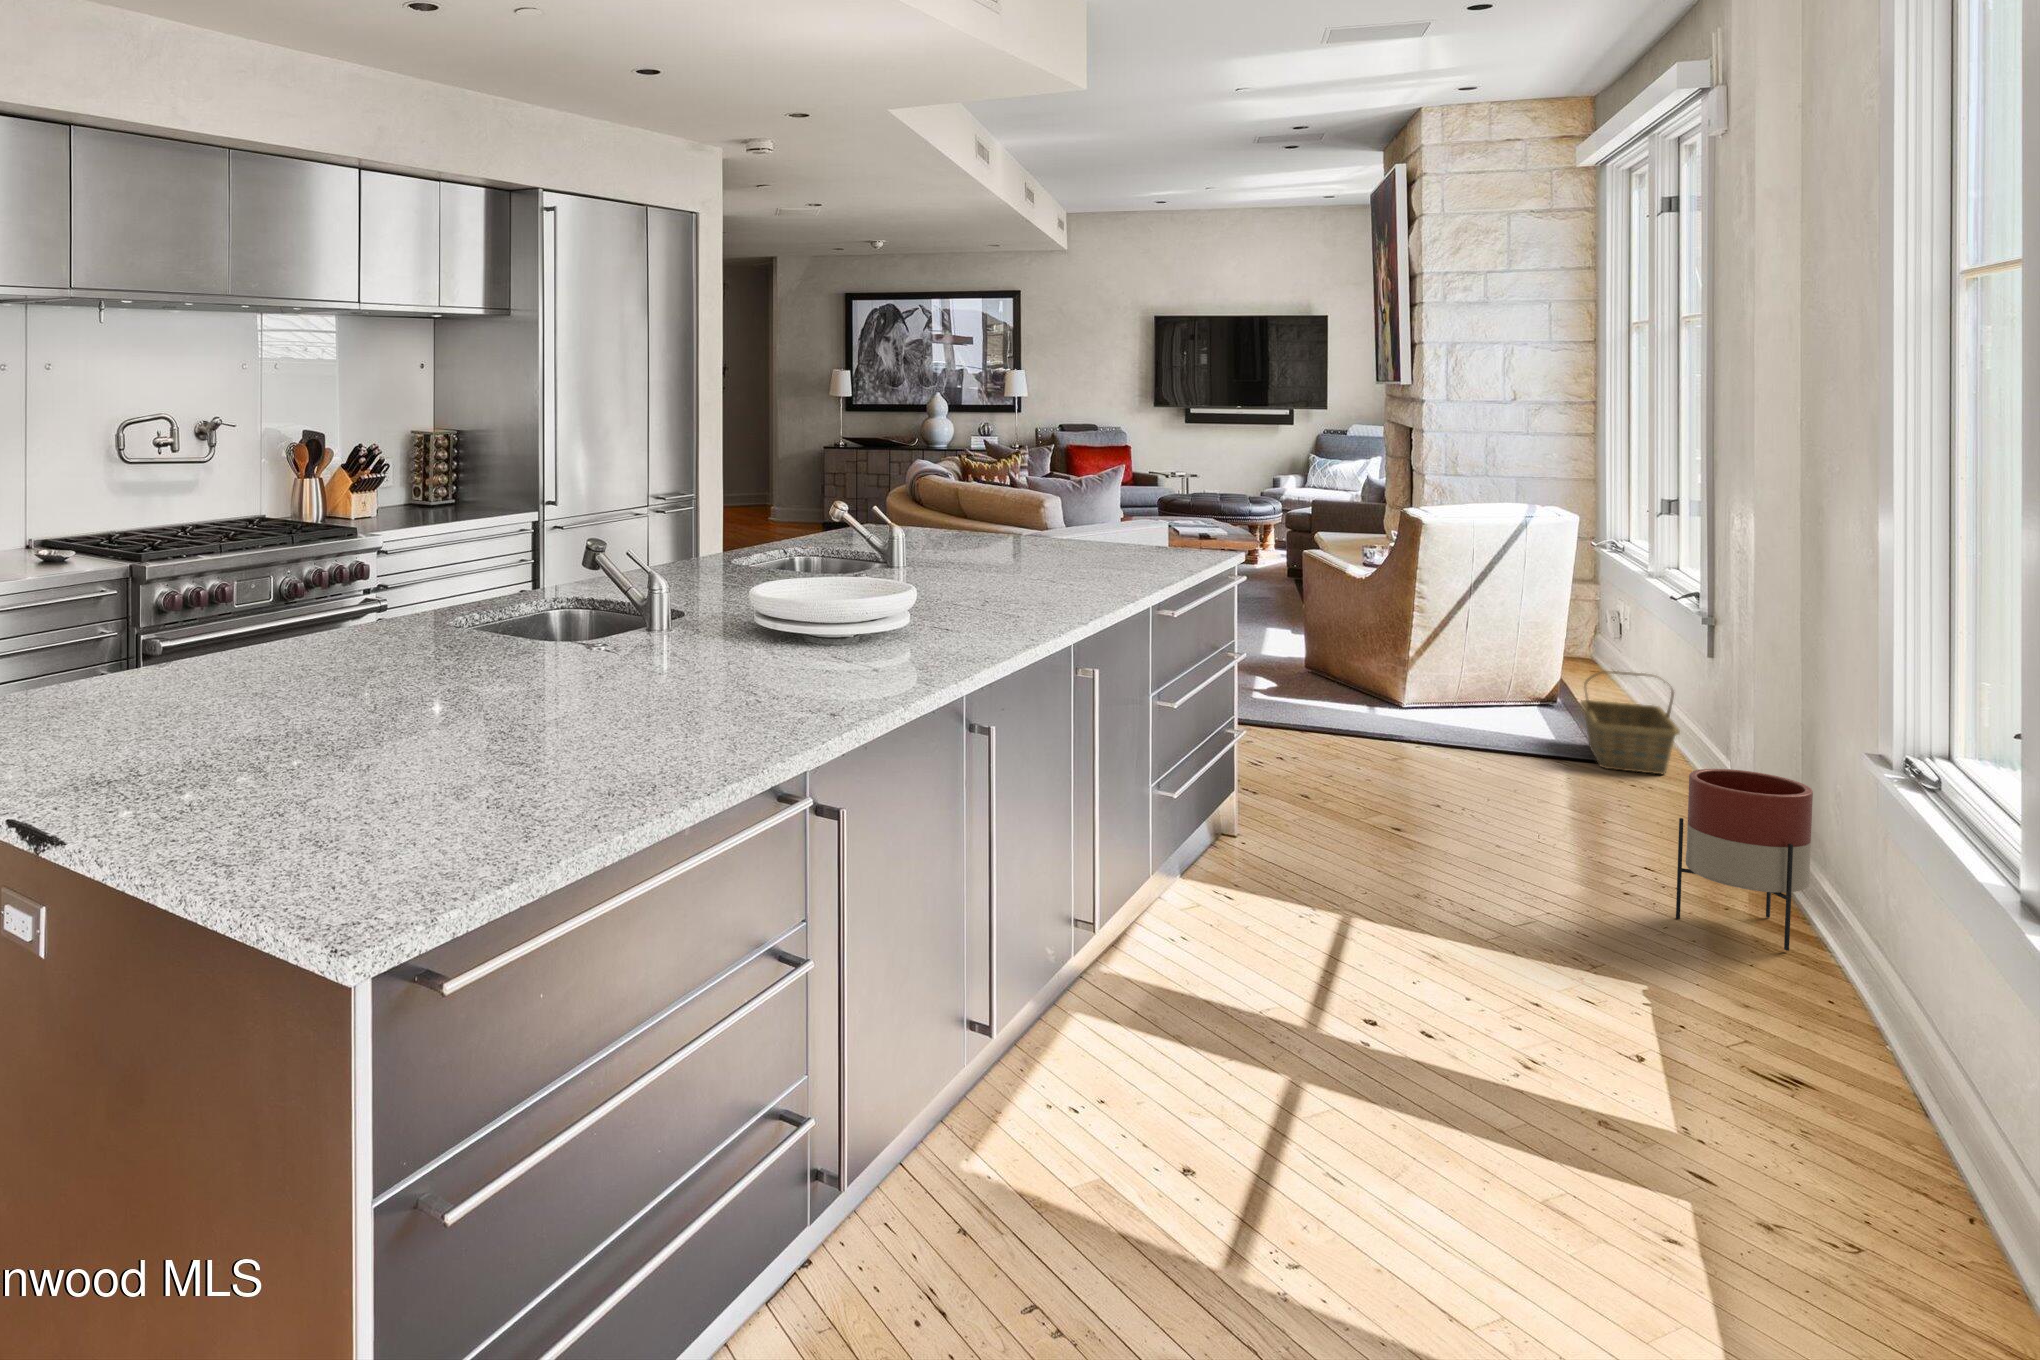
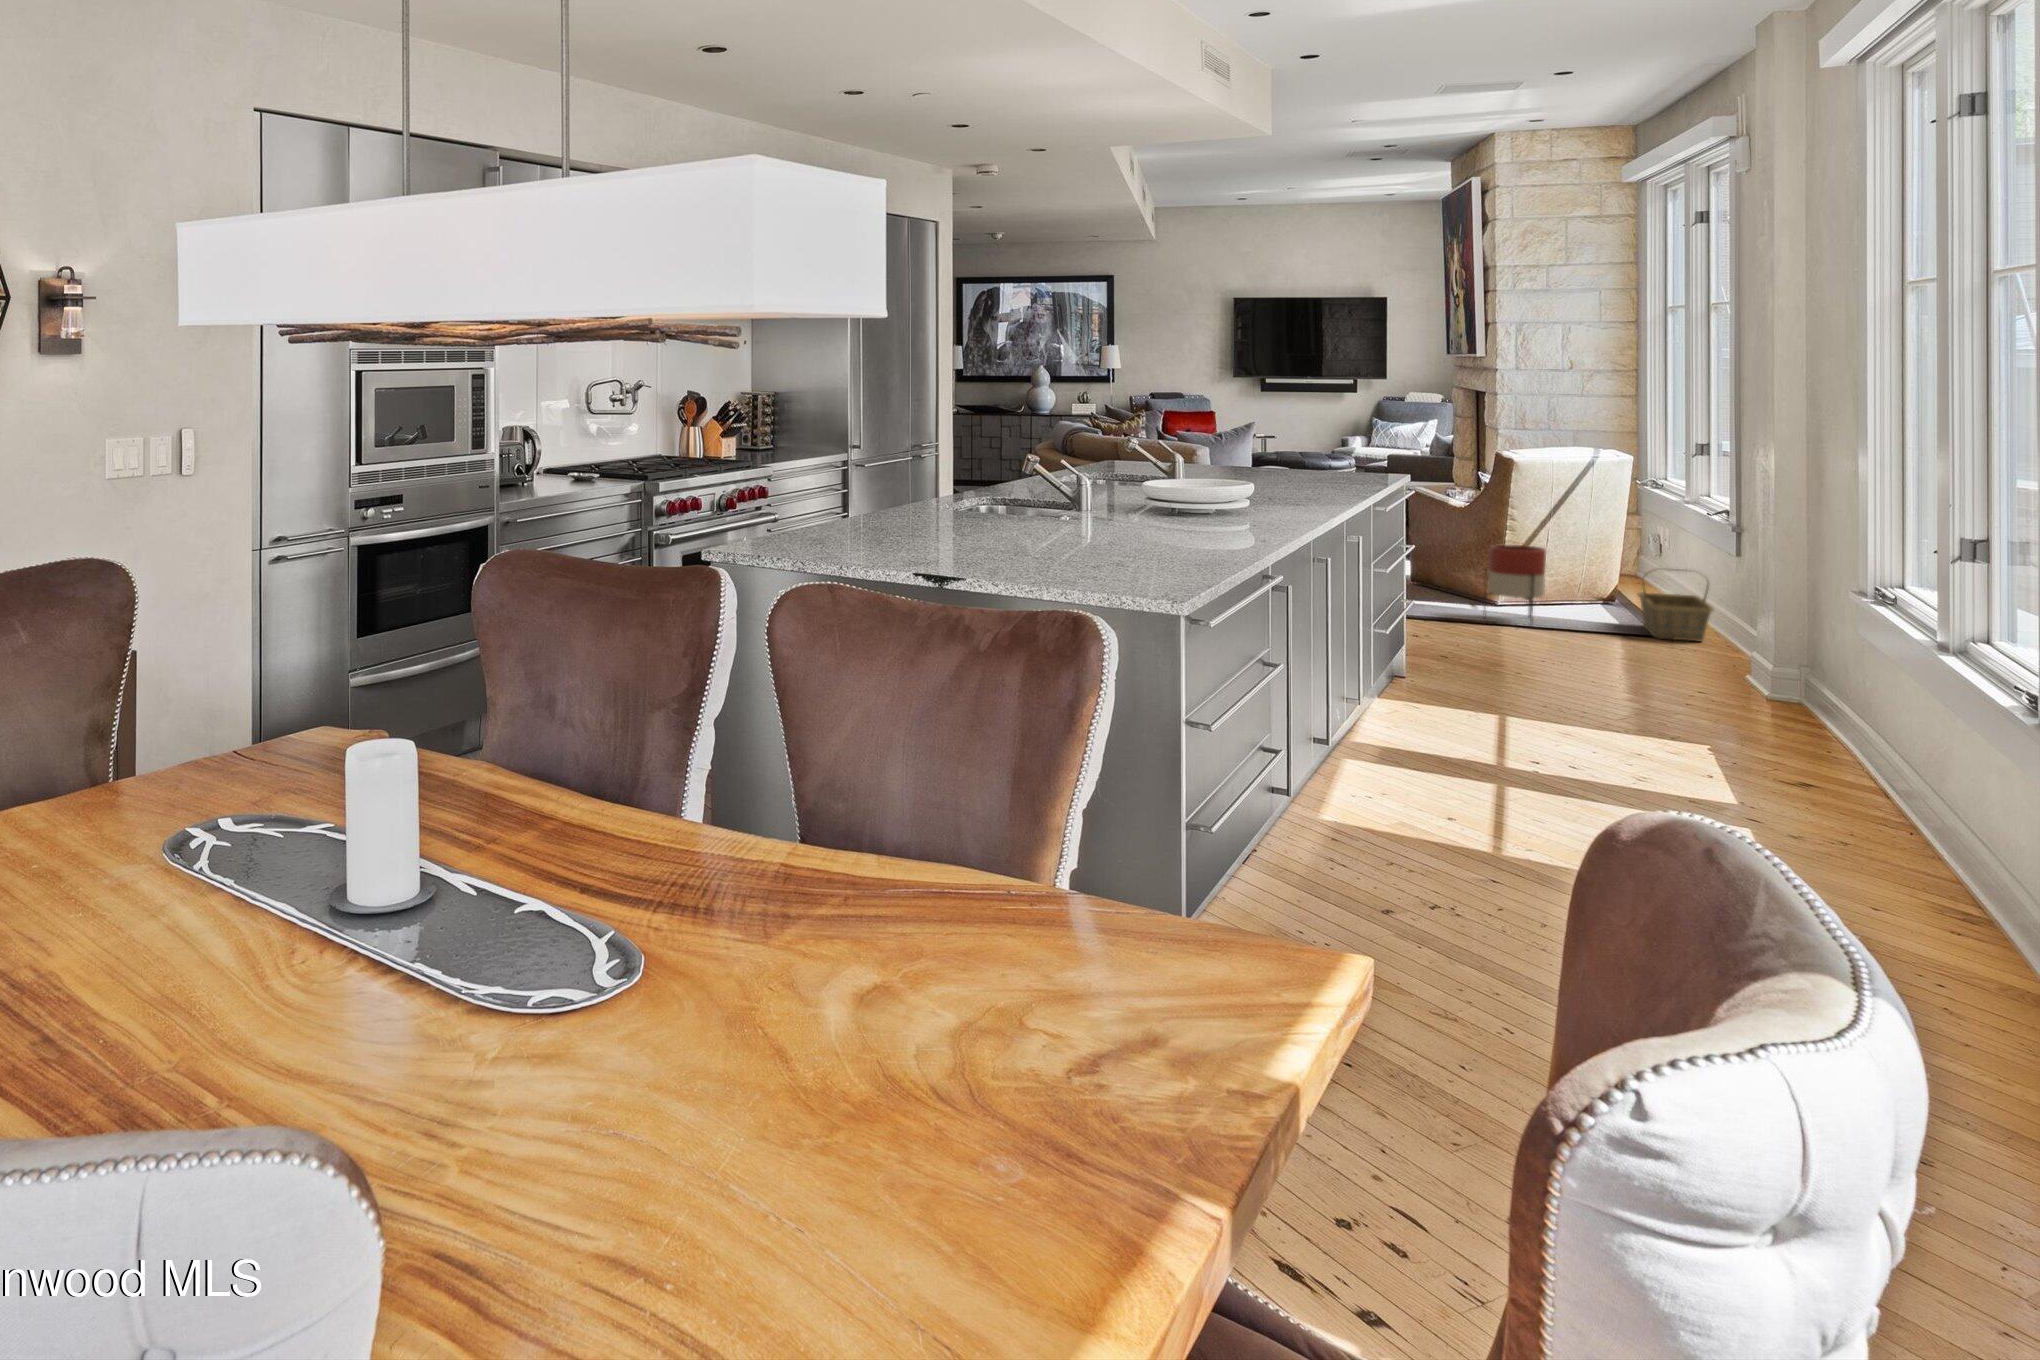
planter: present [1676,769,1813,951] -> present [1484,545,1546,623]

